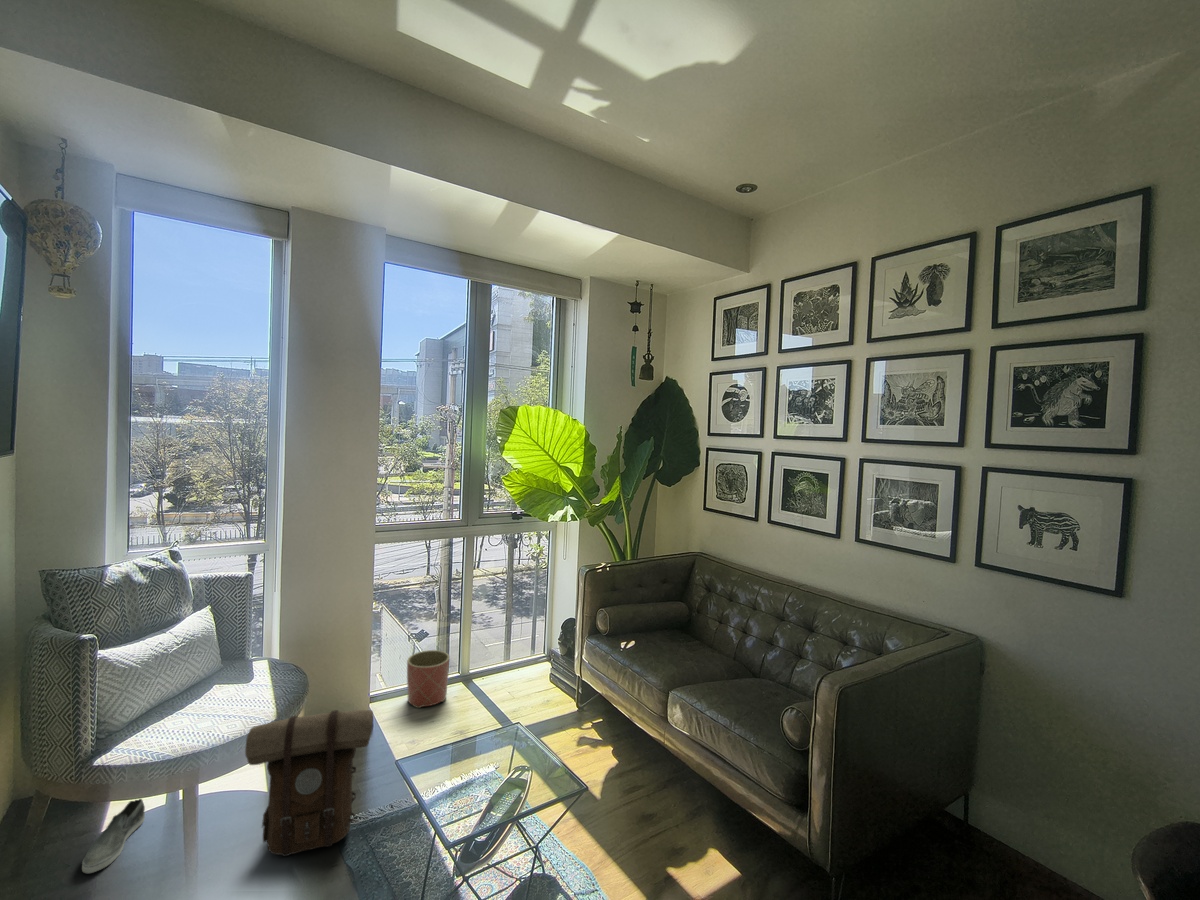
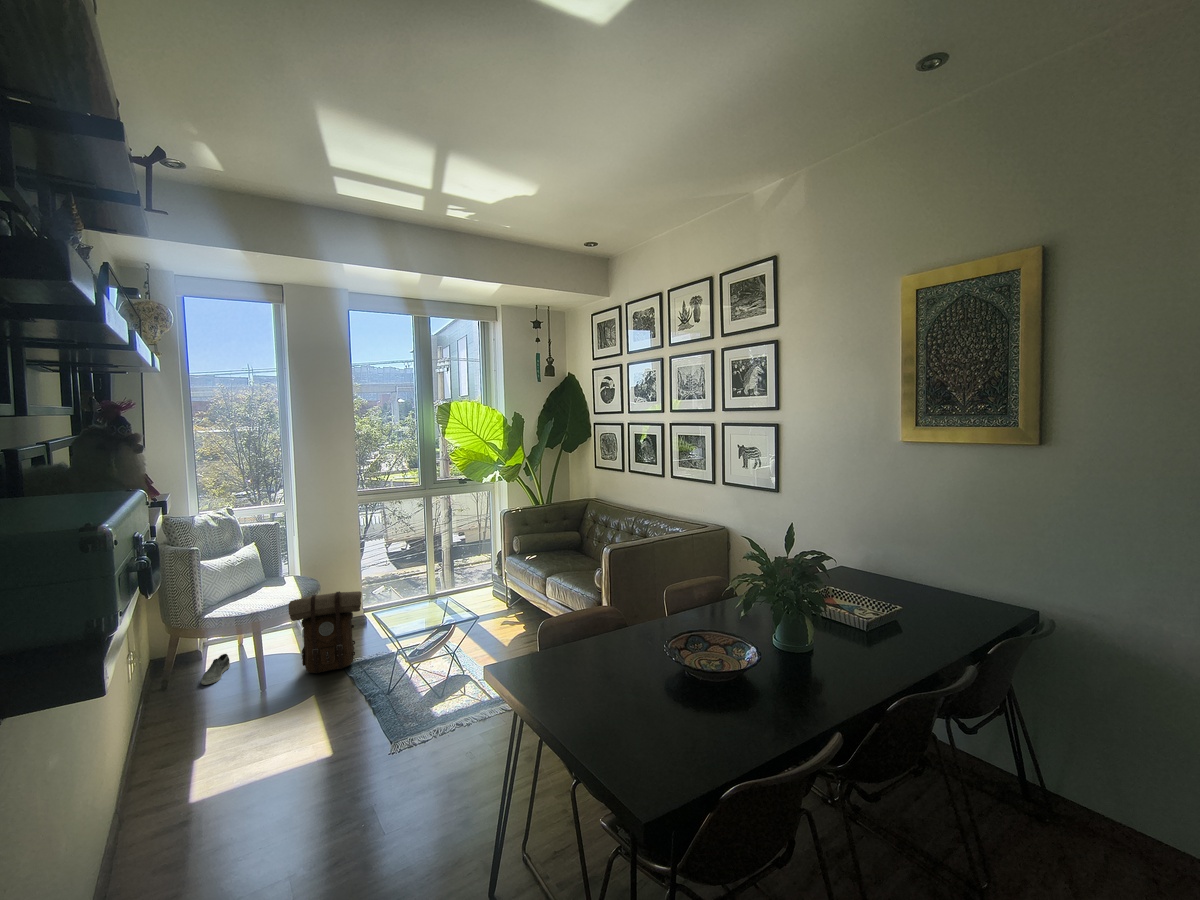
planter: present [407,650,450,708] -> none [388,577,417,614]

